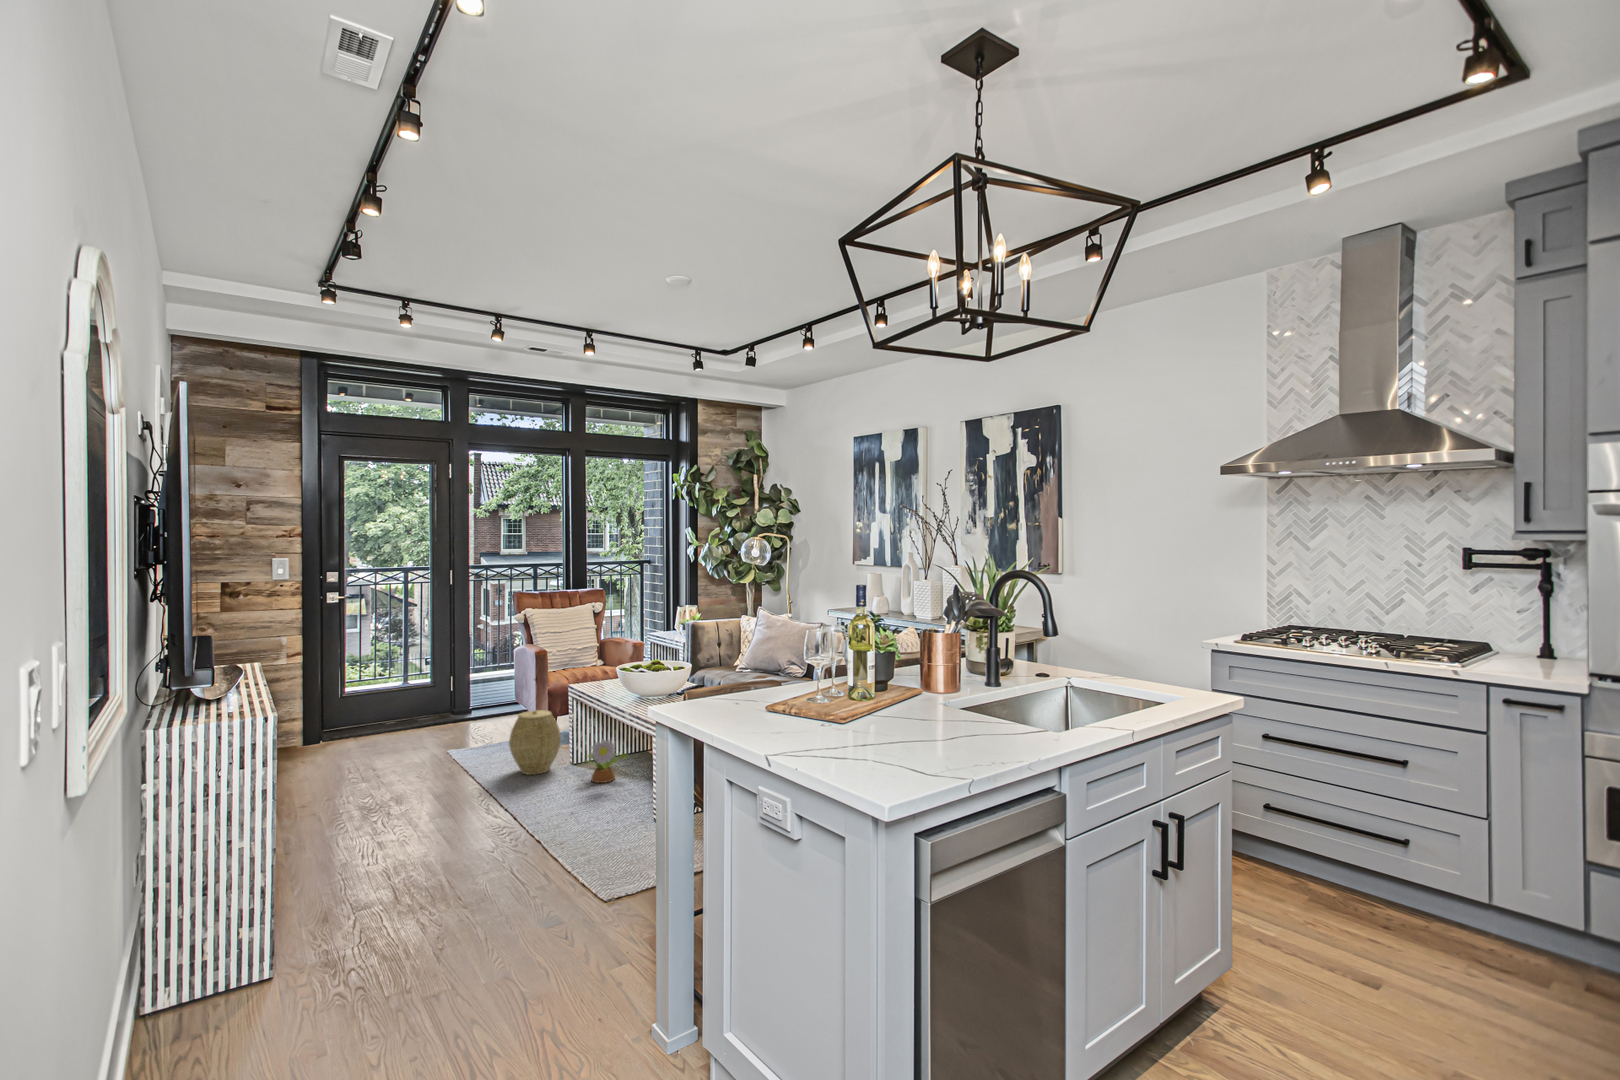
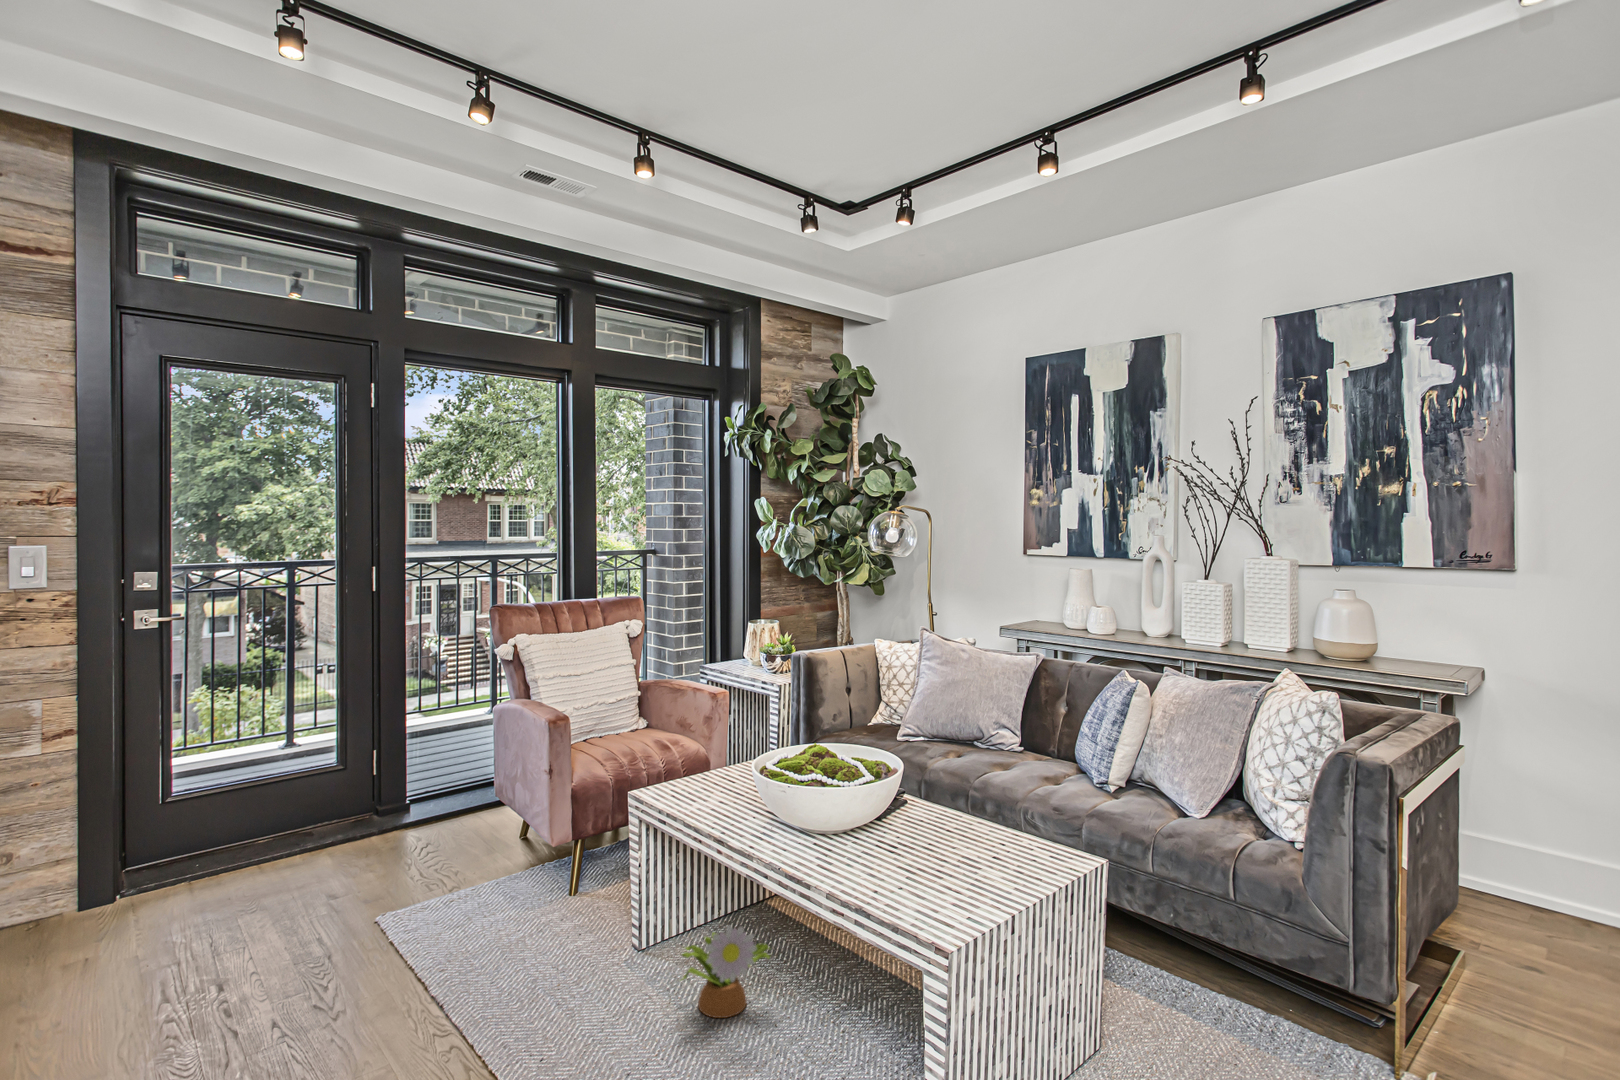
woven basket: present [509,710,561,775] -> none [516,850,621,994]

